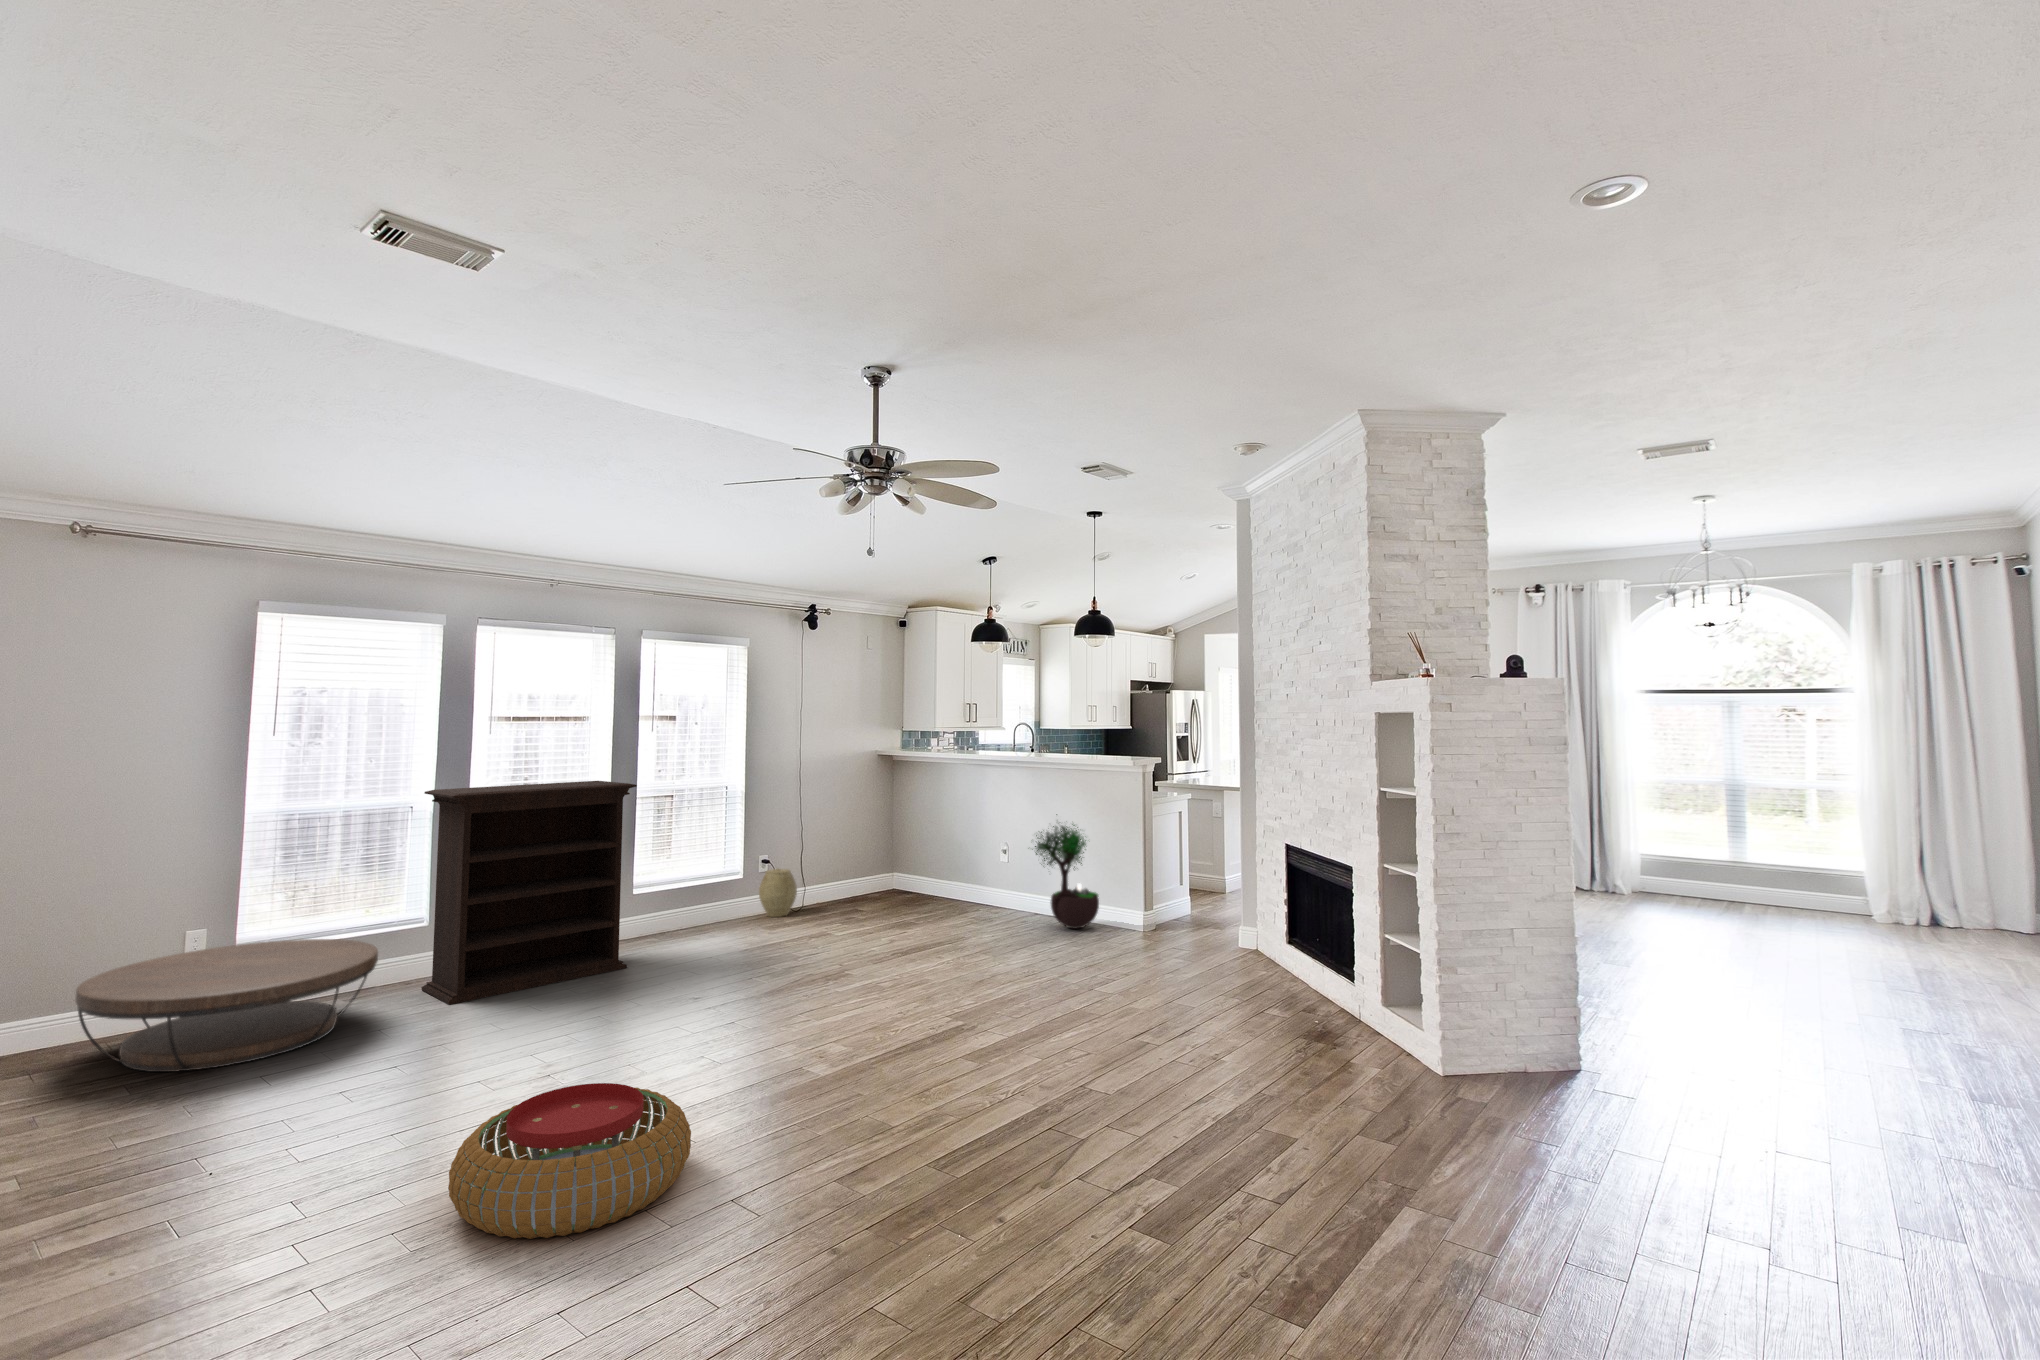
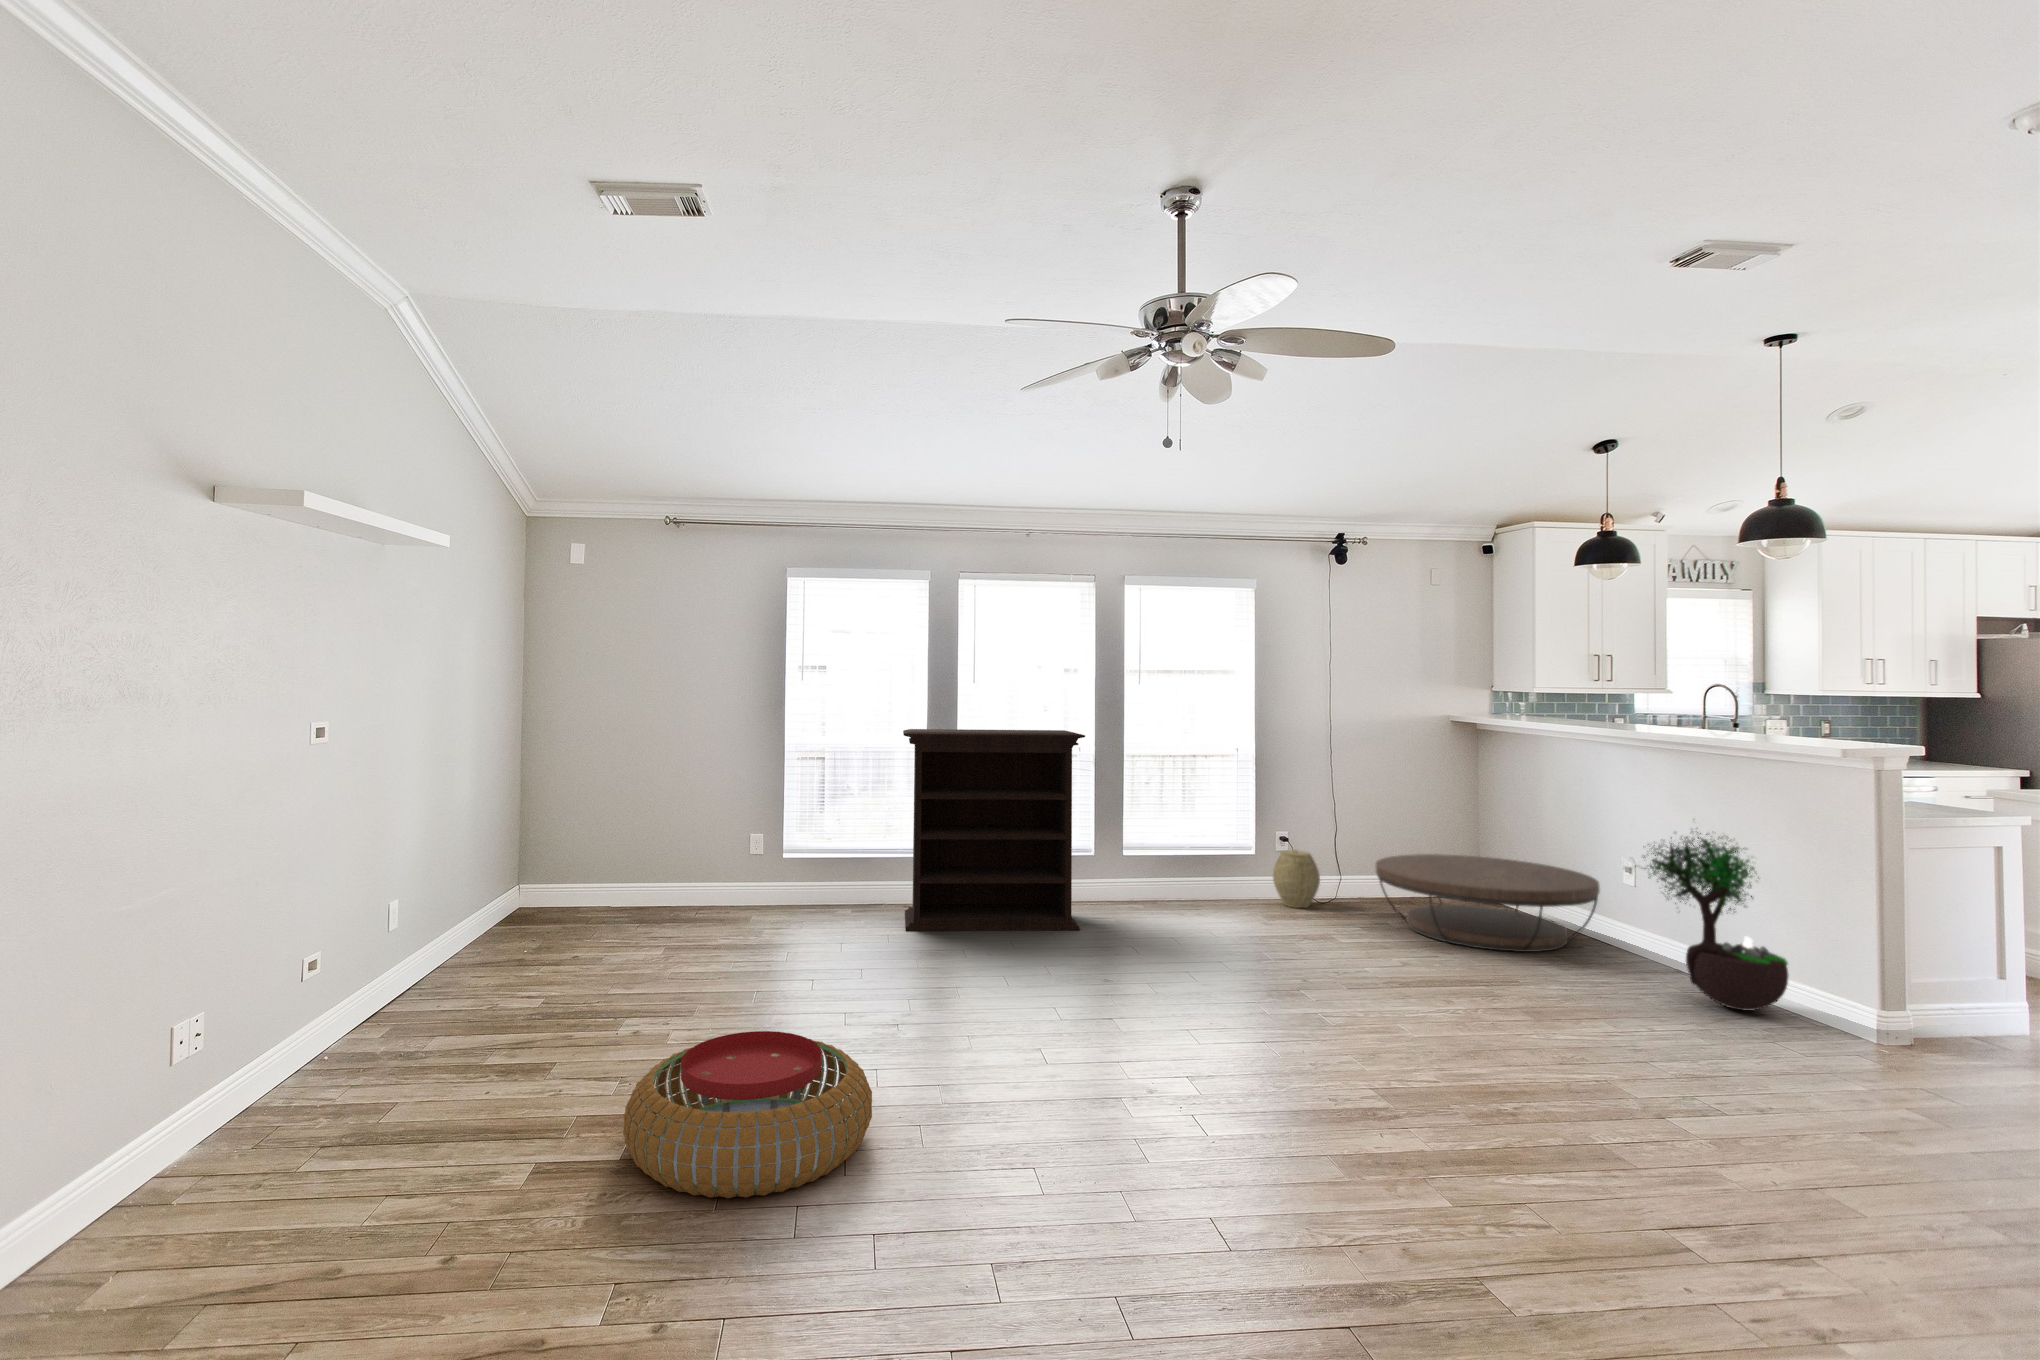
coffee table: present [75,939,378,1072] -> present [1376,854,1600,952]

